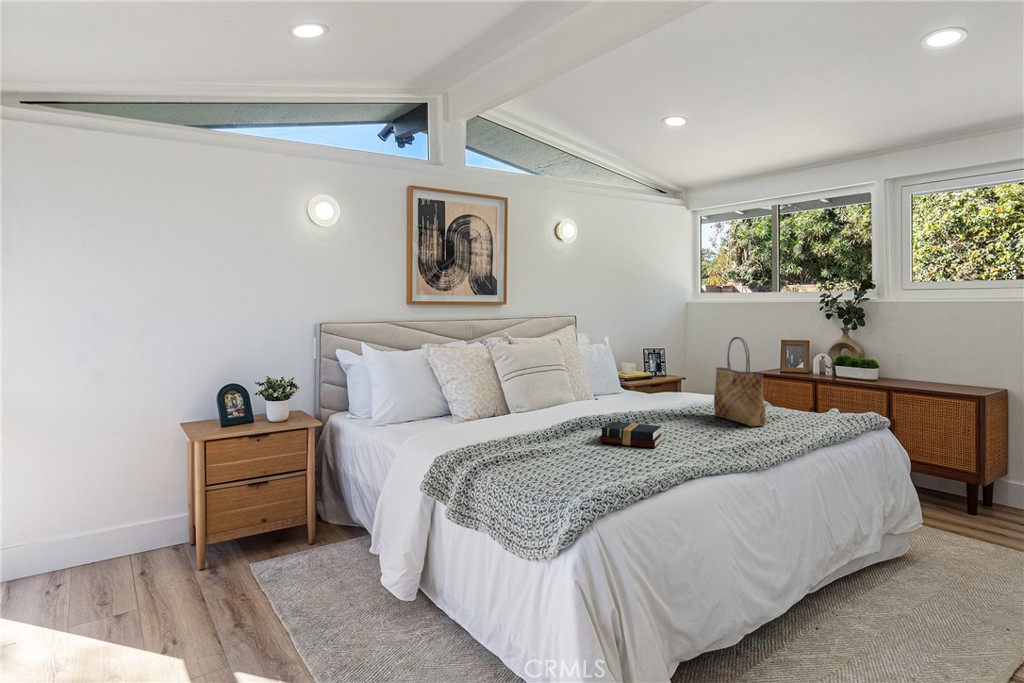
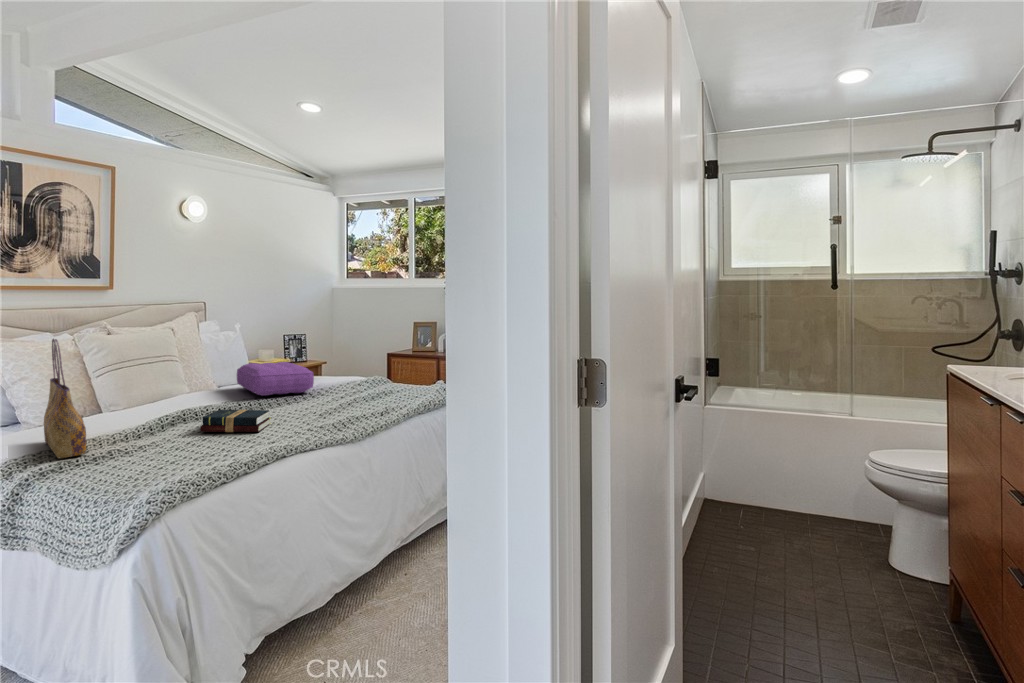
tote bag: present [714,337,766,426] -> present [44,339,86,458]
pillow: none [613,376,692,410] -> present [237,362,314,396]

